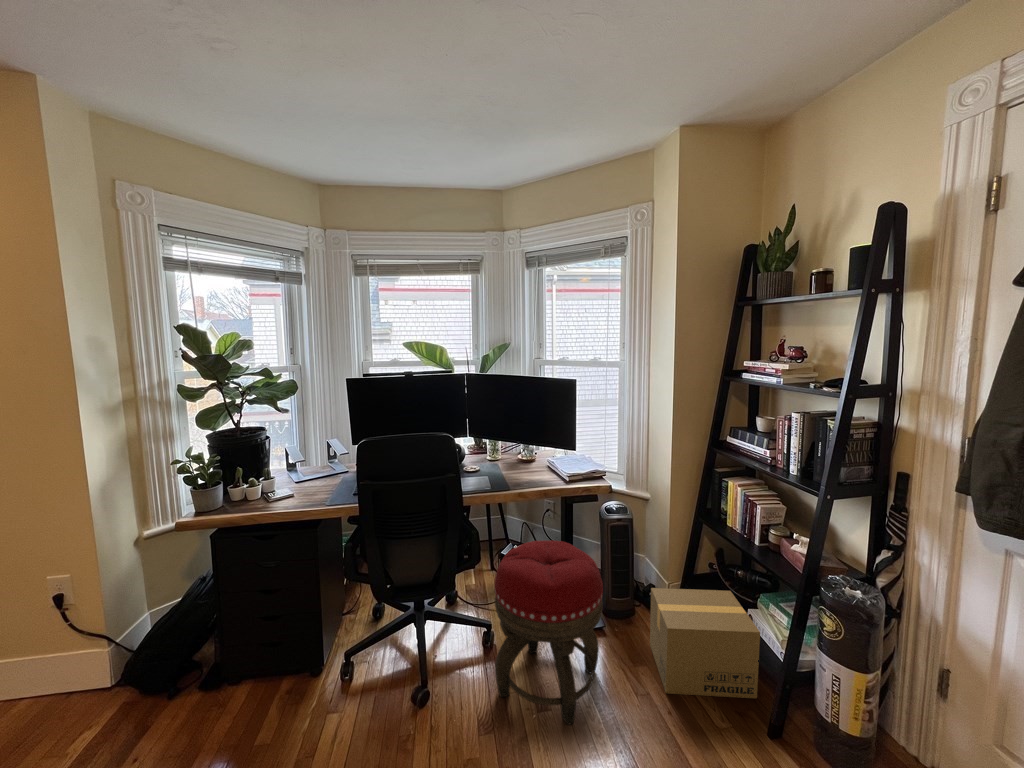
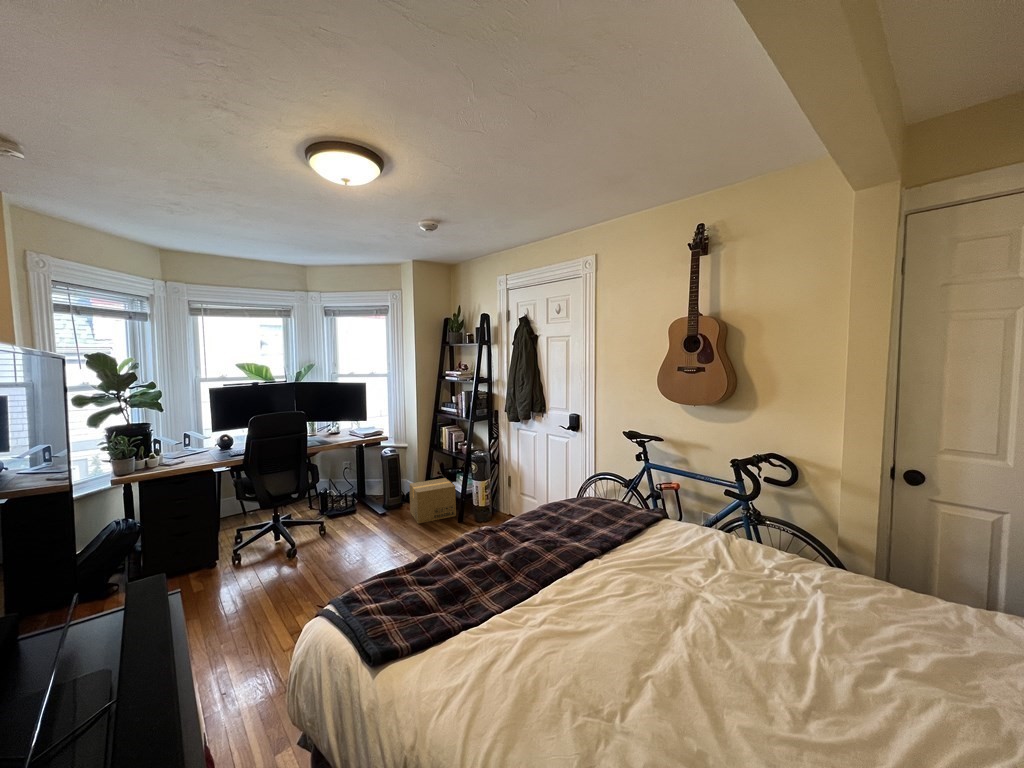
footstool: present [495,541,603,725] -> none [330,465,387,544]

